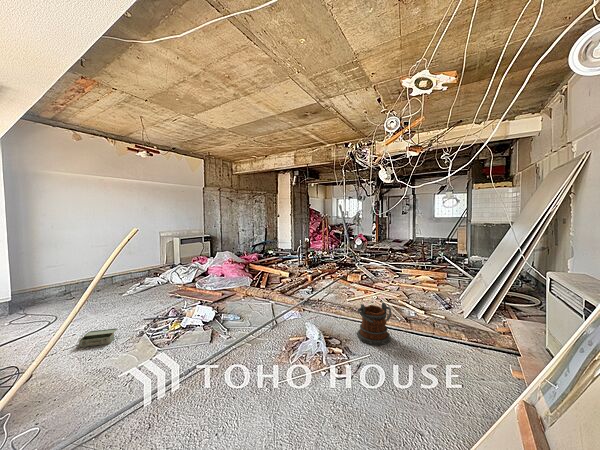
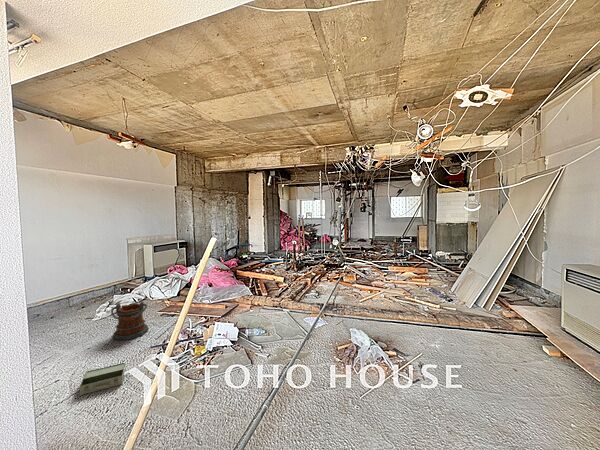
bucket: present [357,303,391,345] -> present [111,301,149,340]

